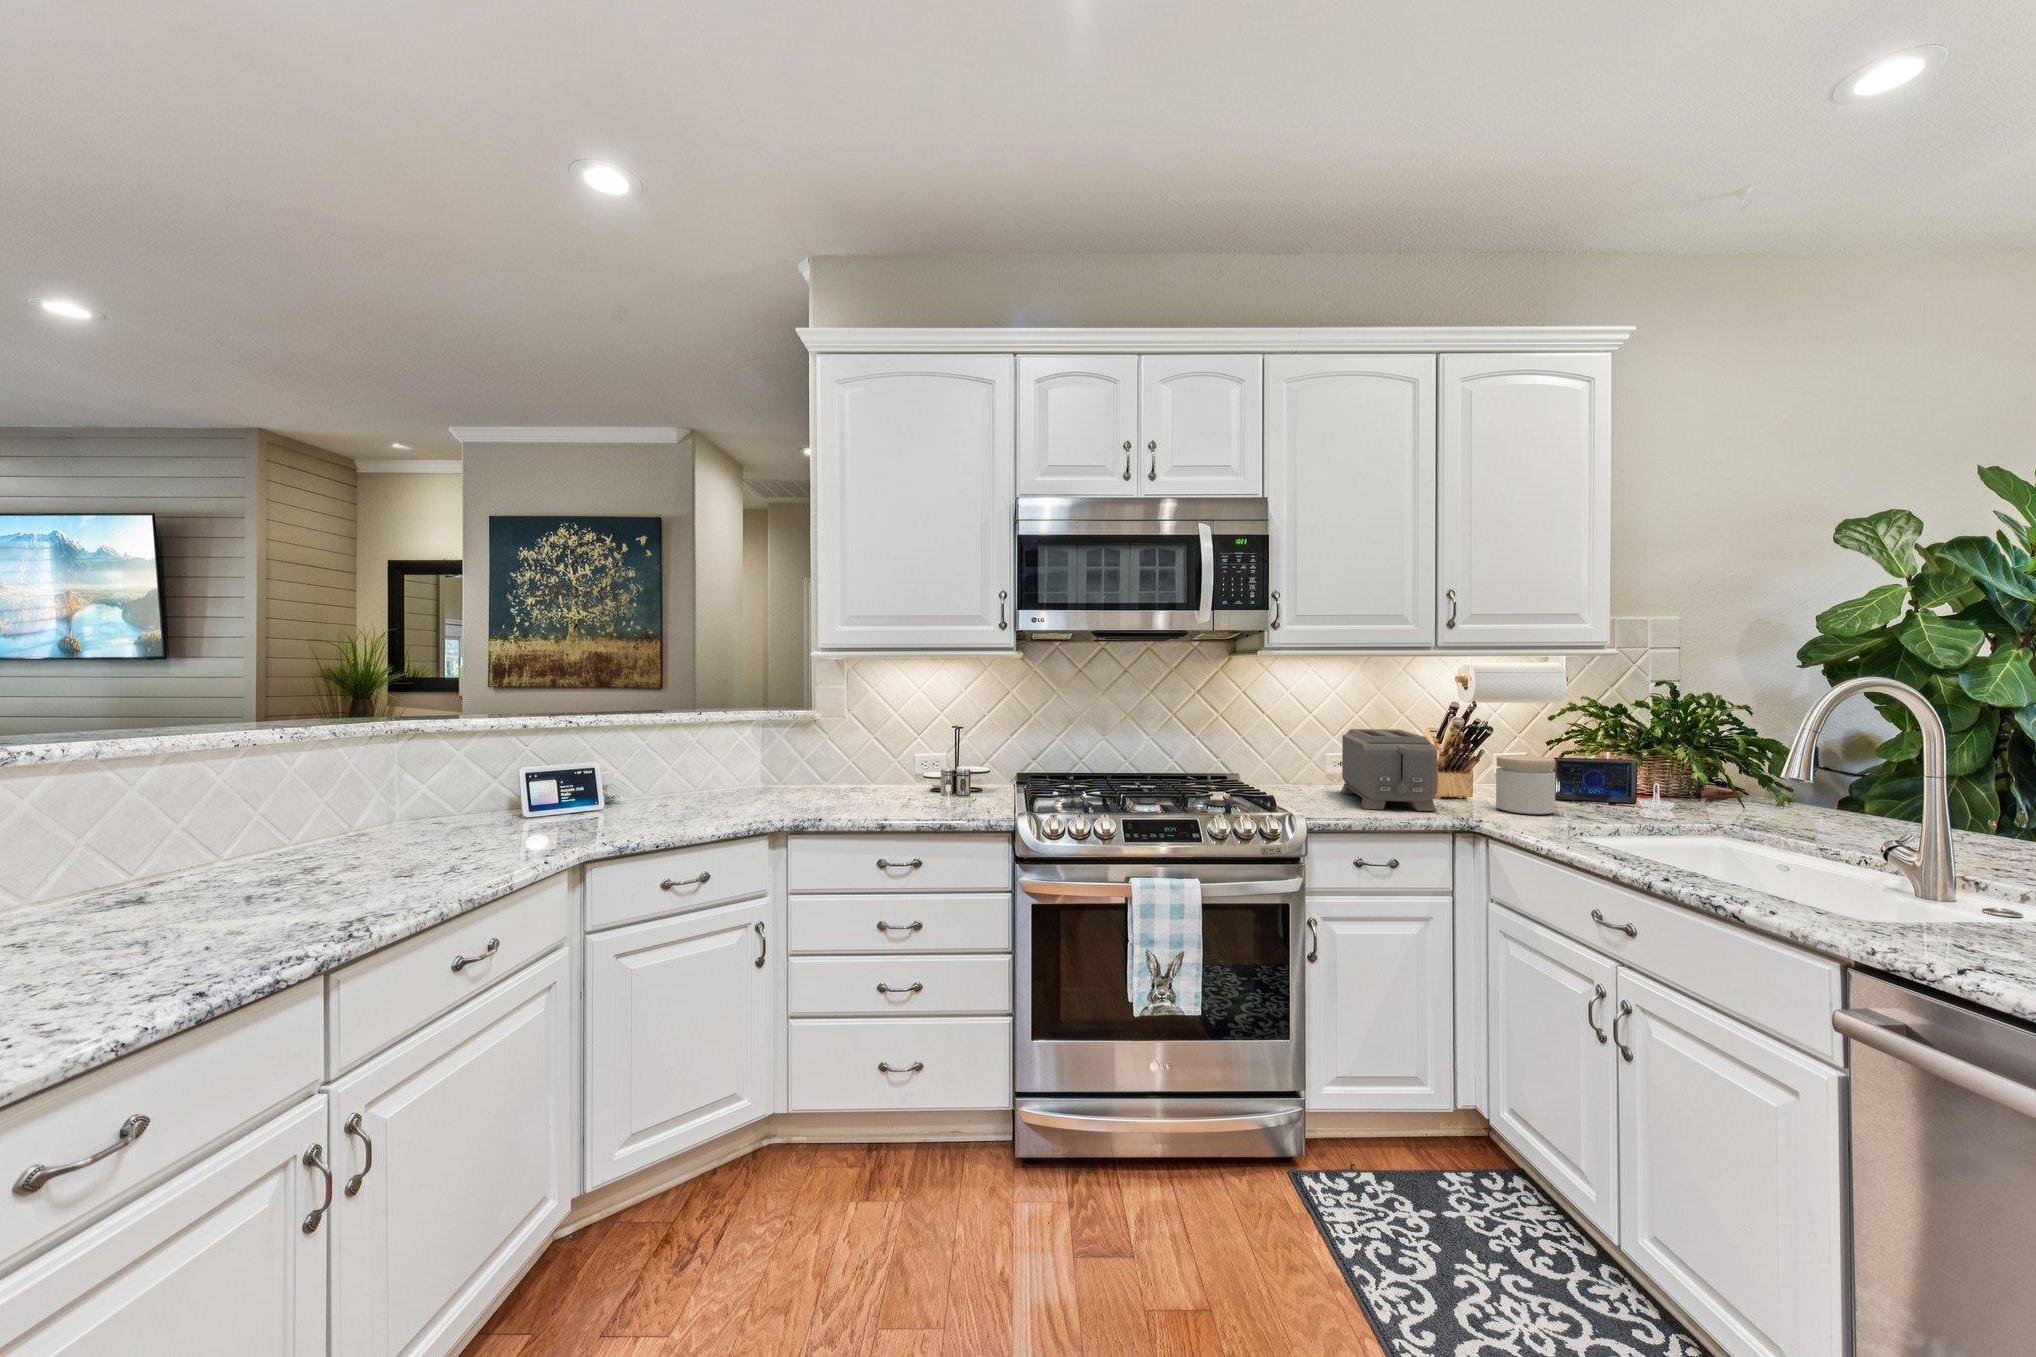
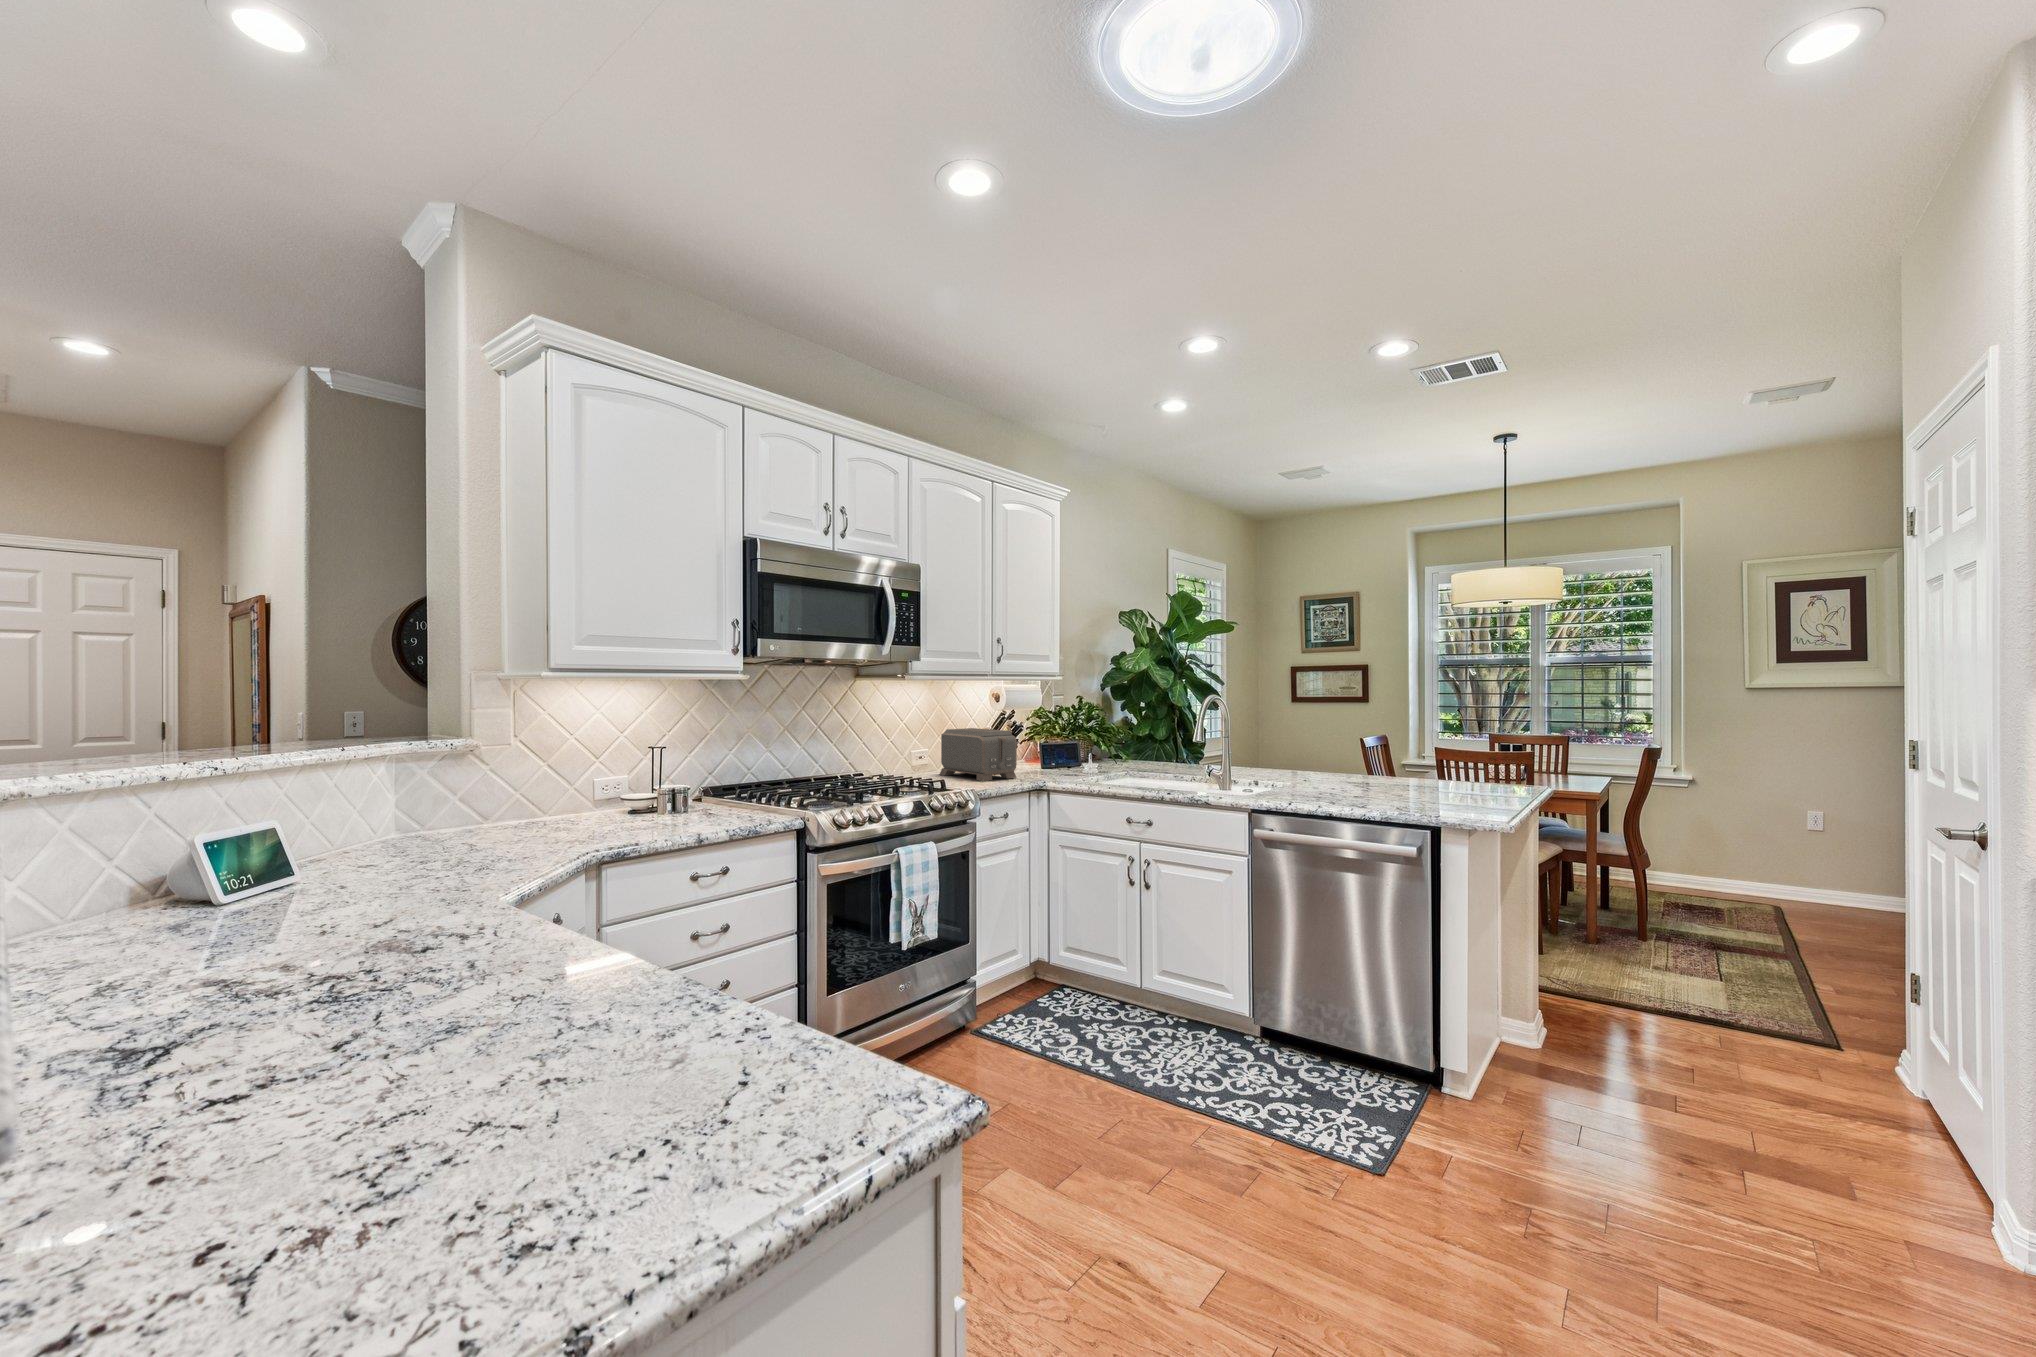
jar: present [1496,755,1555,814] -> none [1031,739,1062,774]

